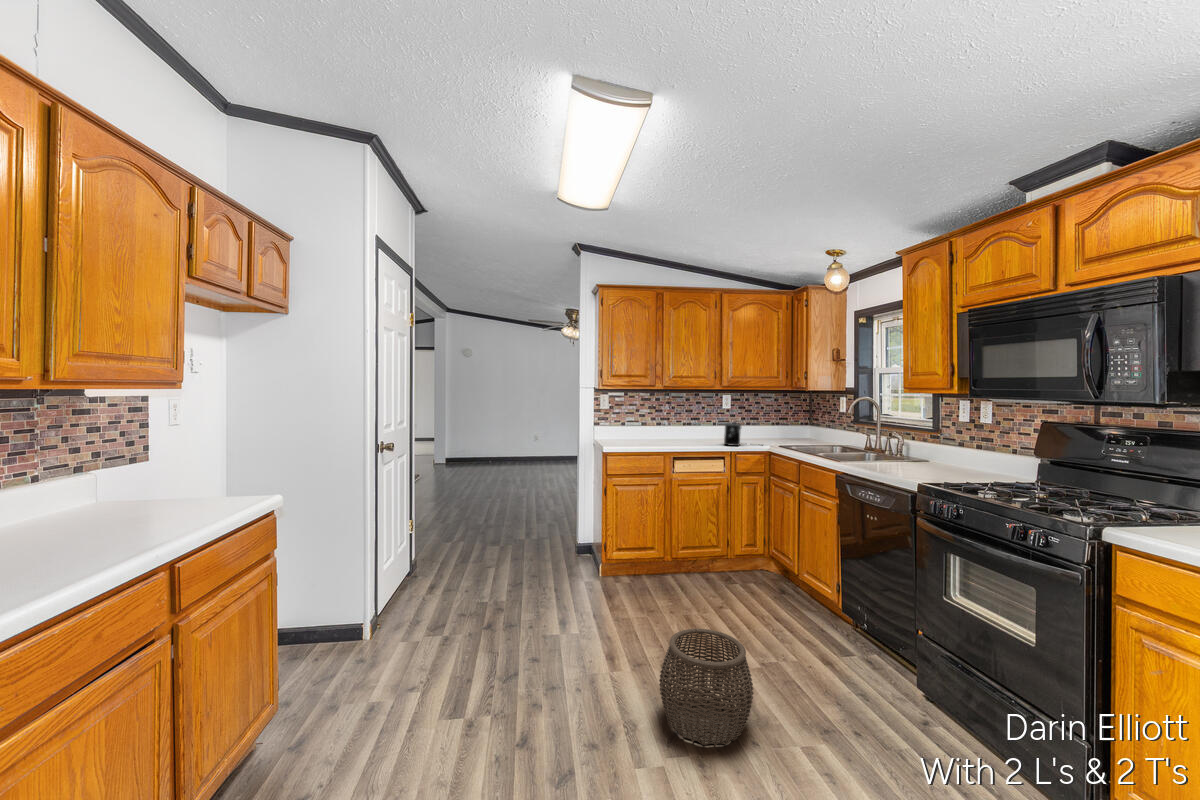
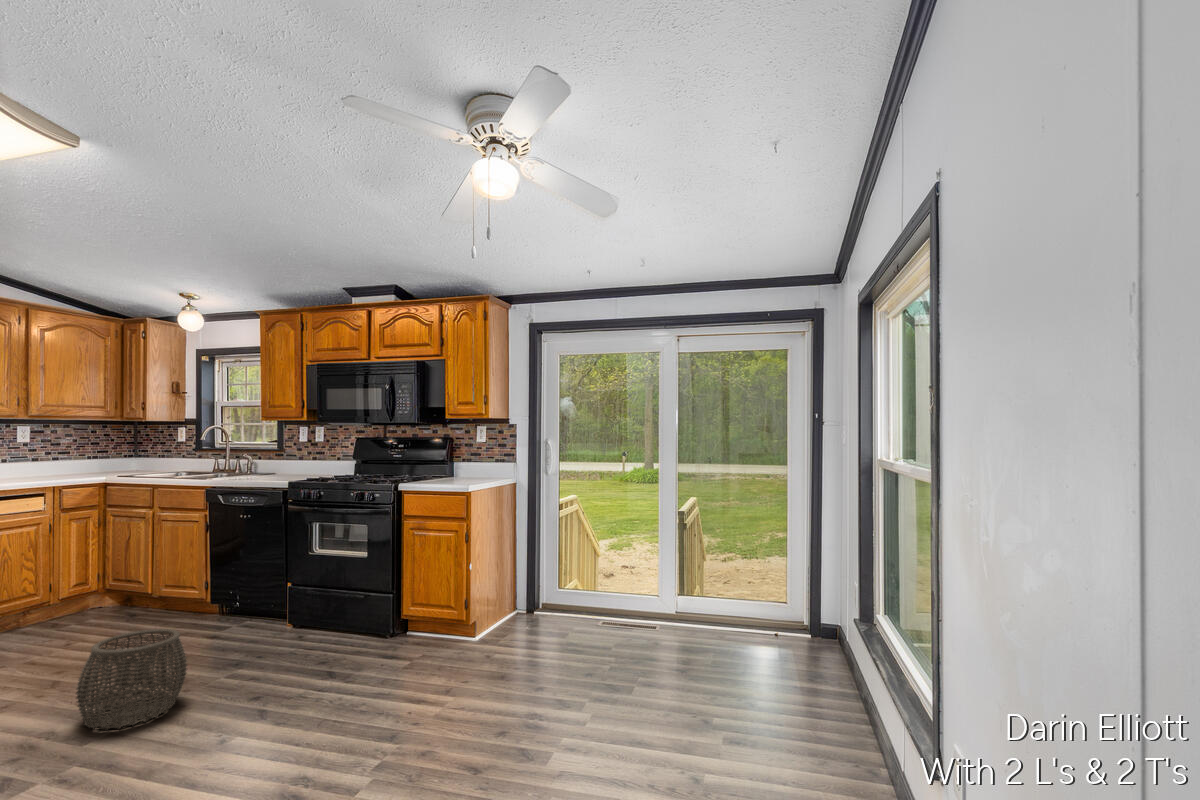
coffee maker: present [724,423,741,446] -> none [34,456,91,481]

